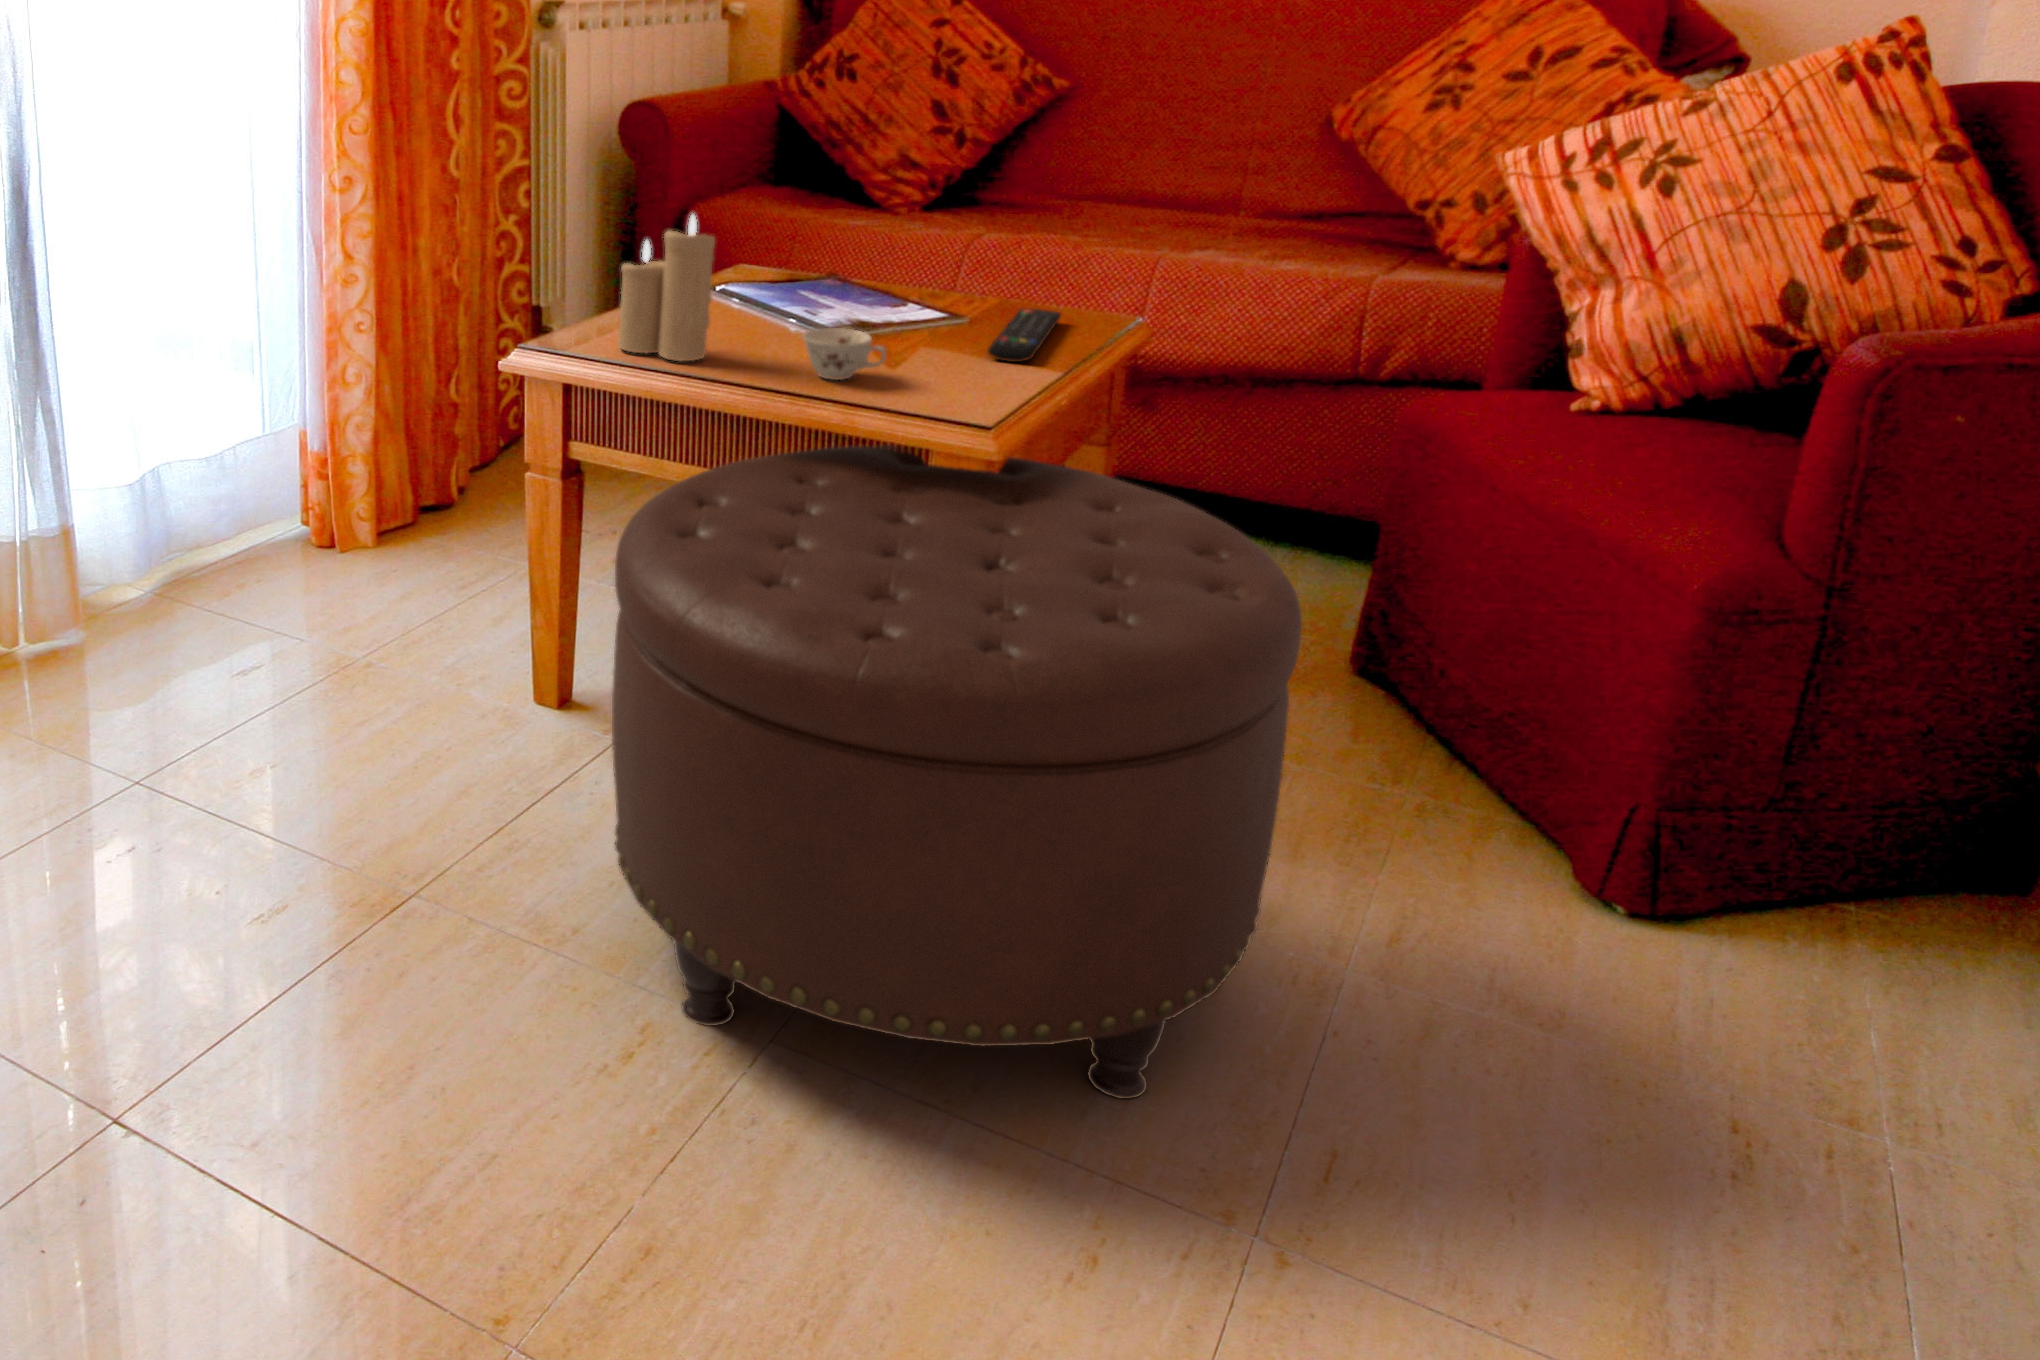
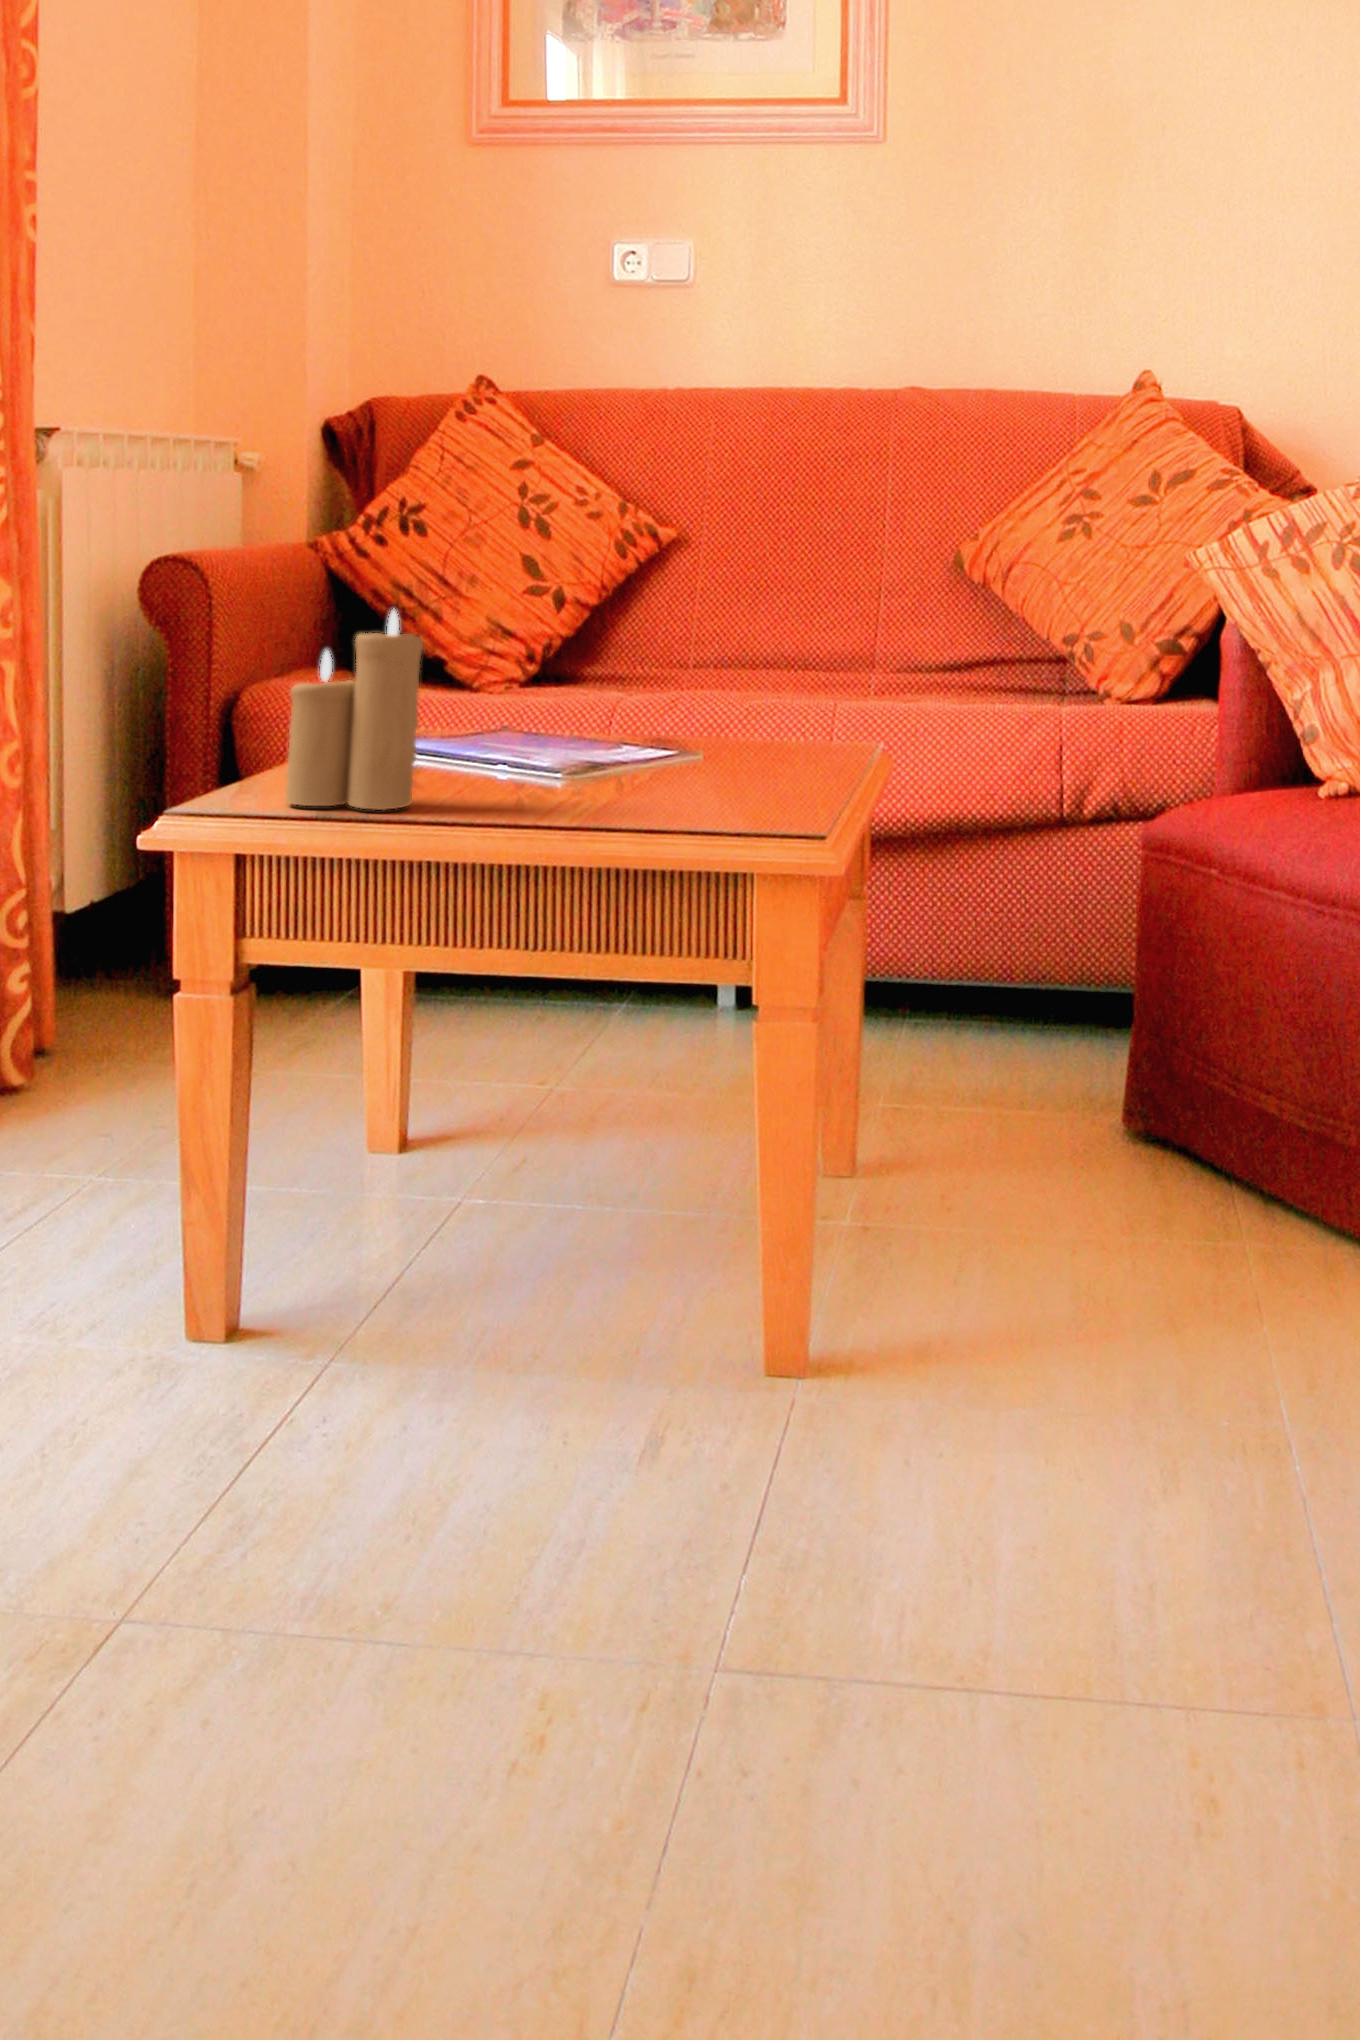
remote control: present [988,308,1061,362] -> none [753,736,806,784]
teacup: present [803,328,886,380] -> none [547,749,656,812]
ottoman: present [612,445,1302,1099] -> none [390,879,1250,1743]

